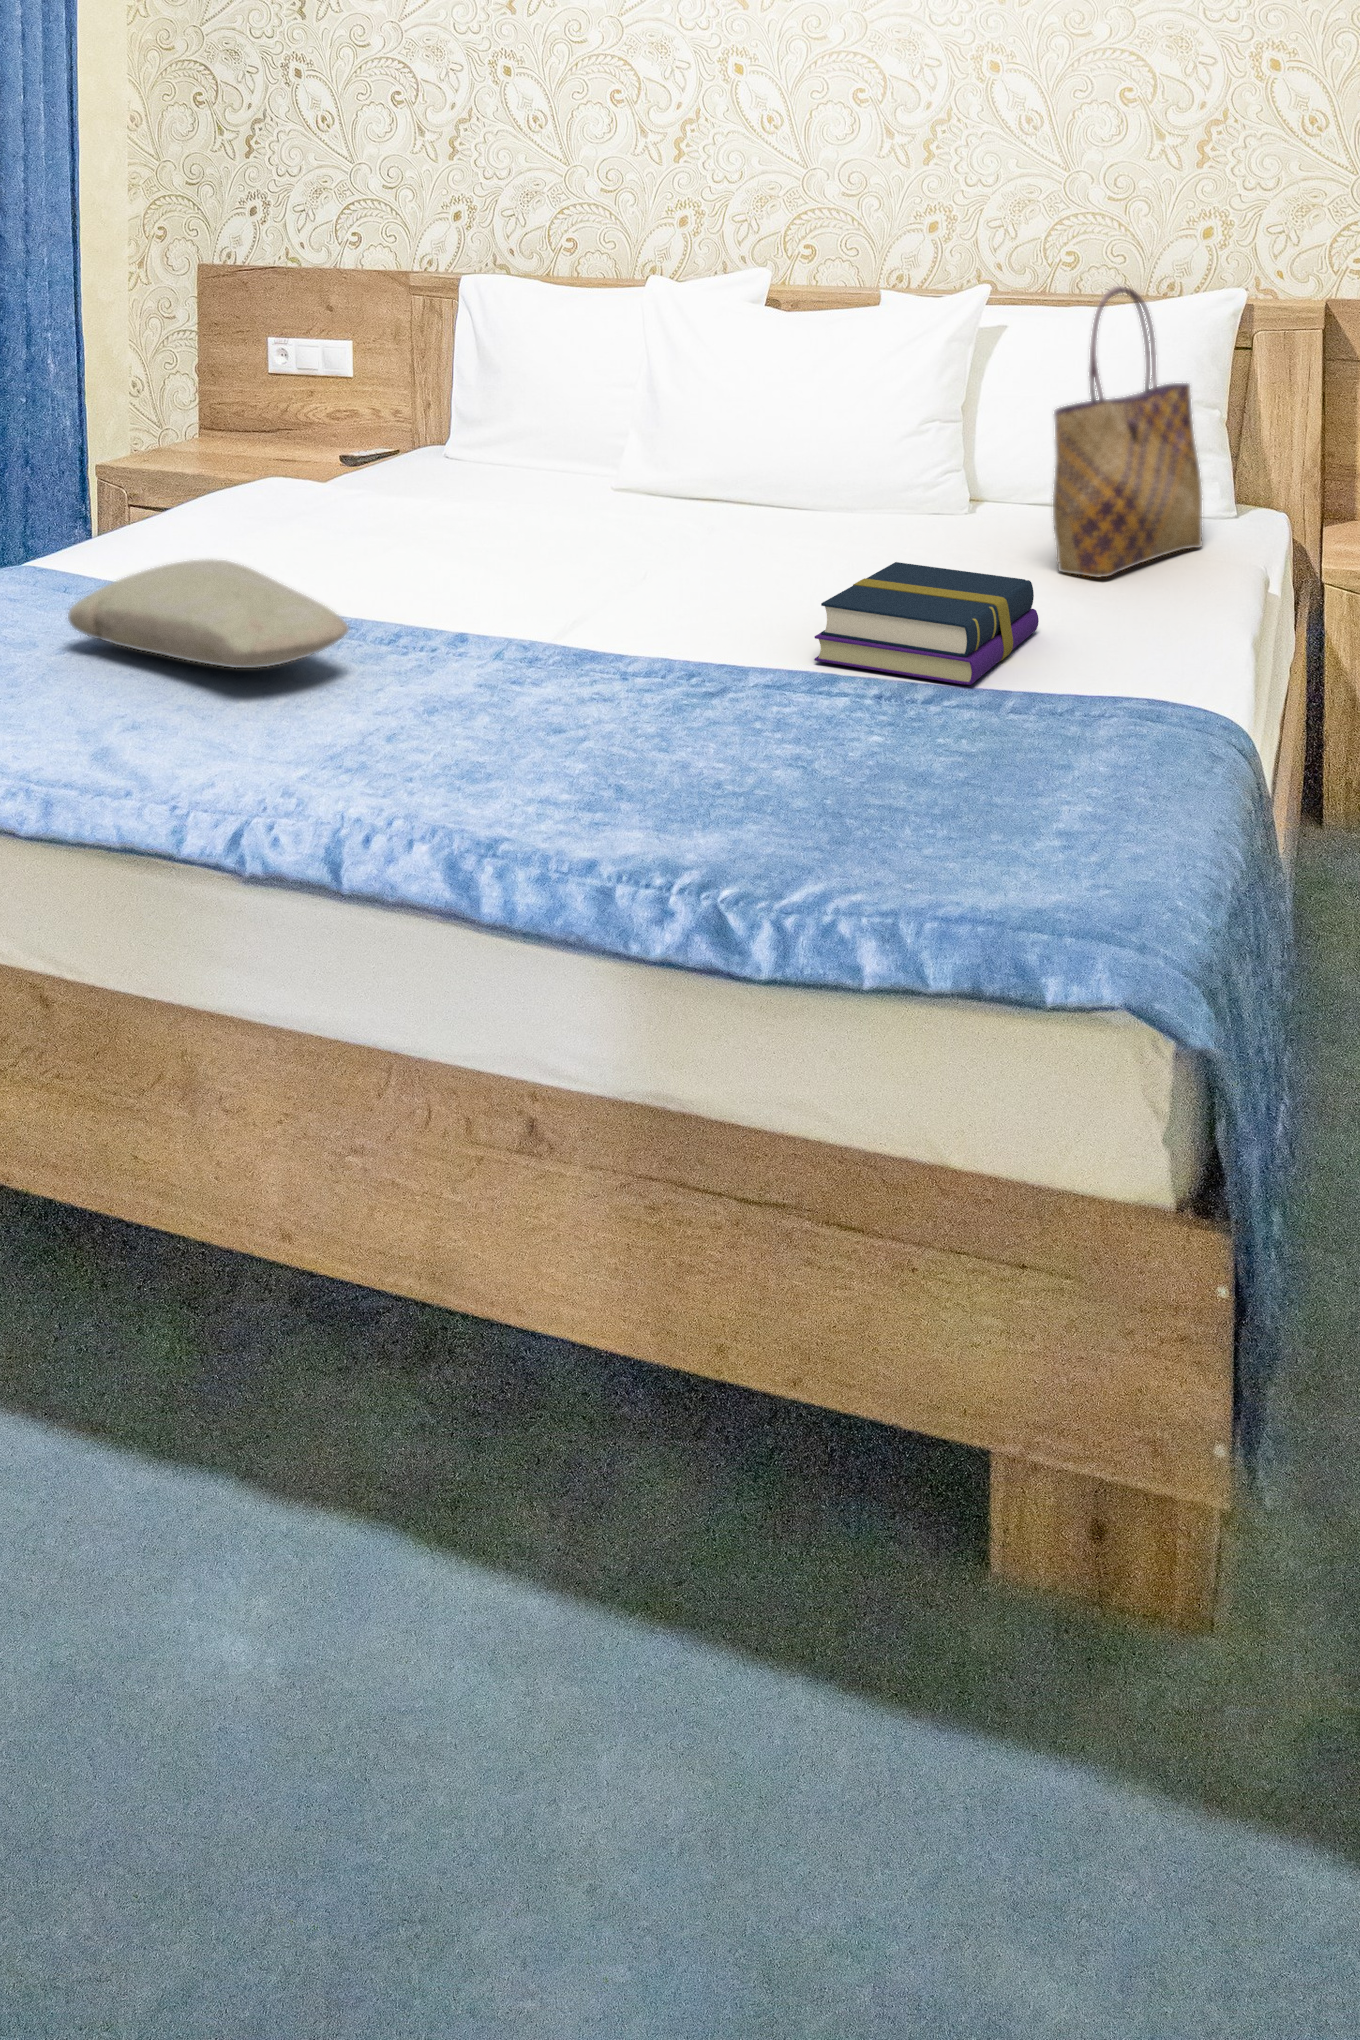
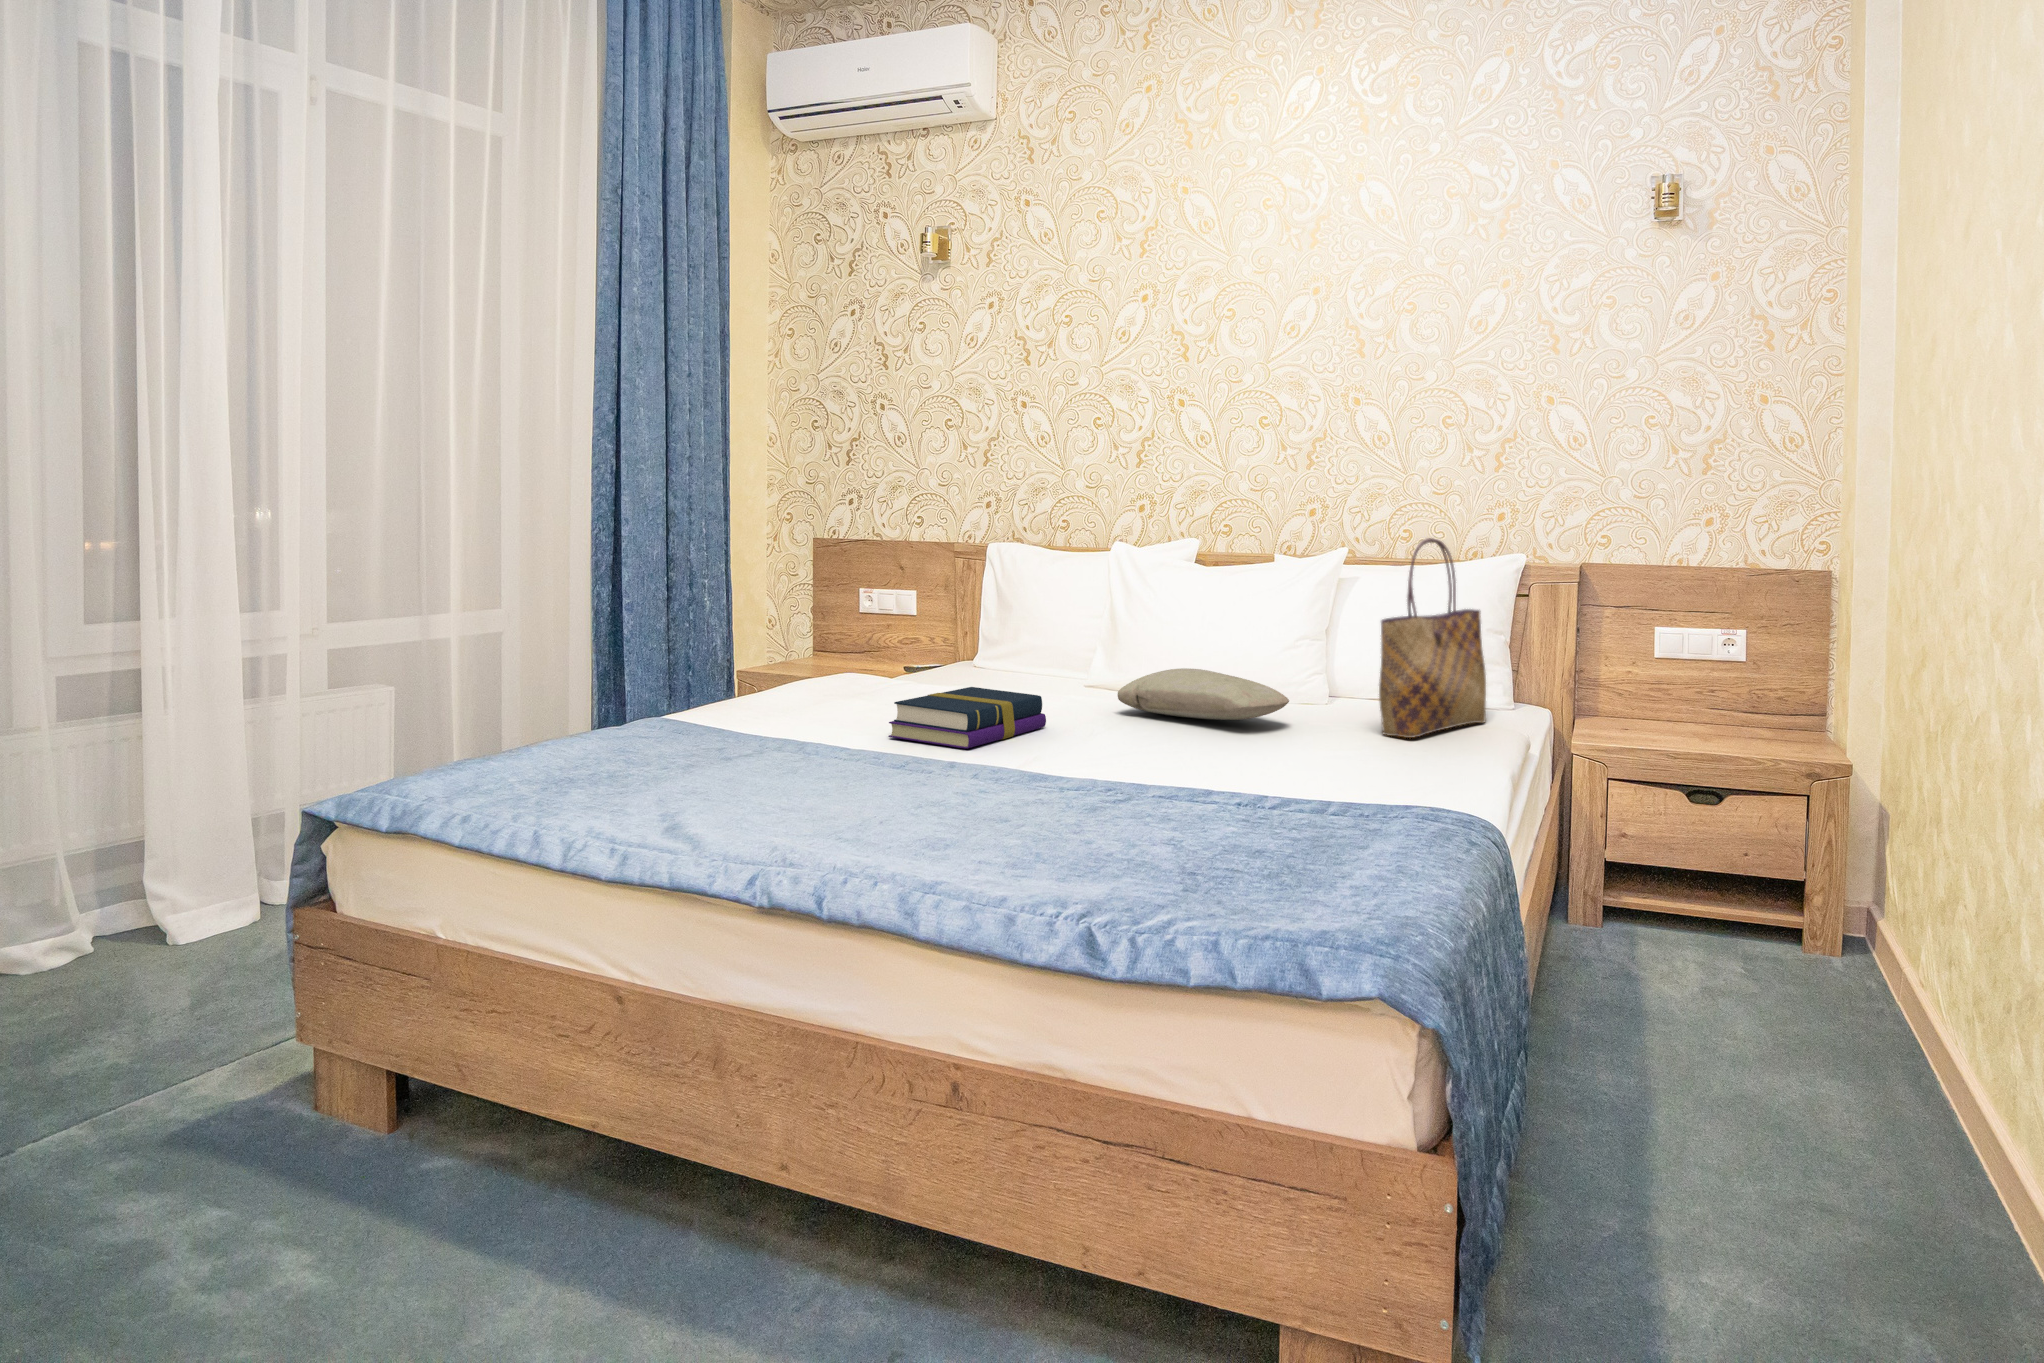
pillow: present [68,559,349,668] -> present [1118,668,1289,720]
book: present [814,562,1039,685] -> present [889,687,1046,748]

